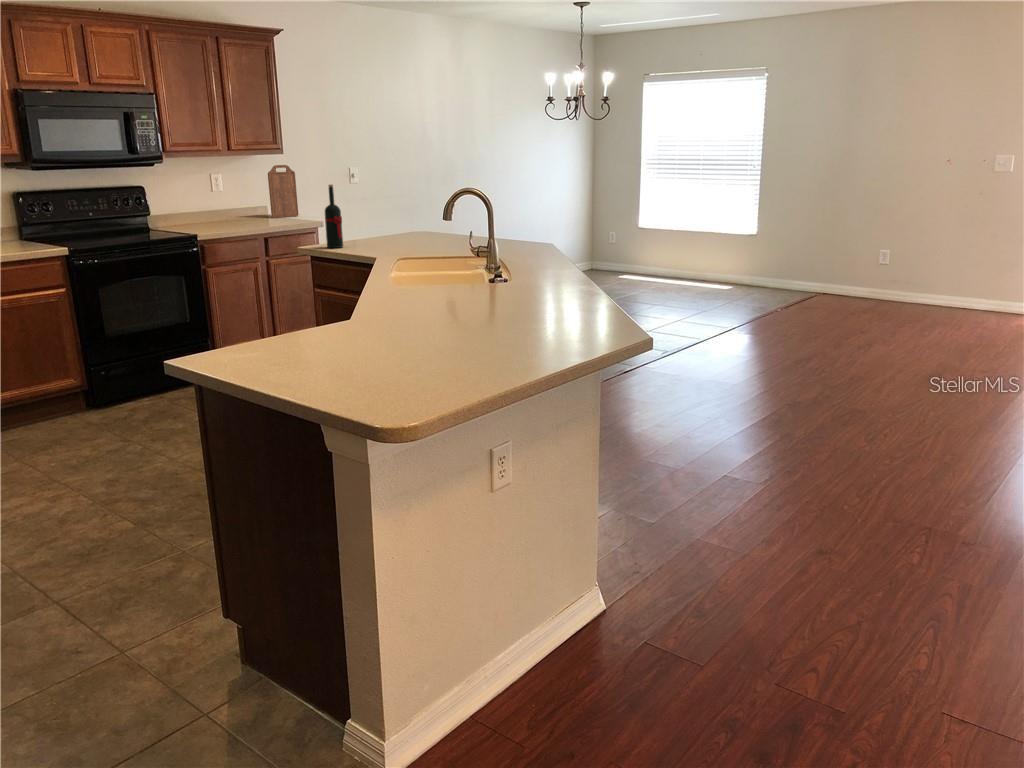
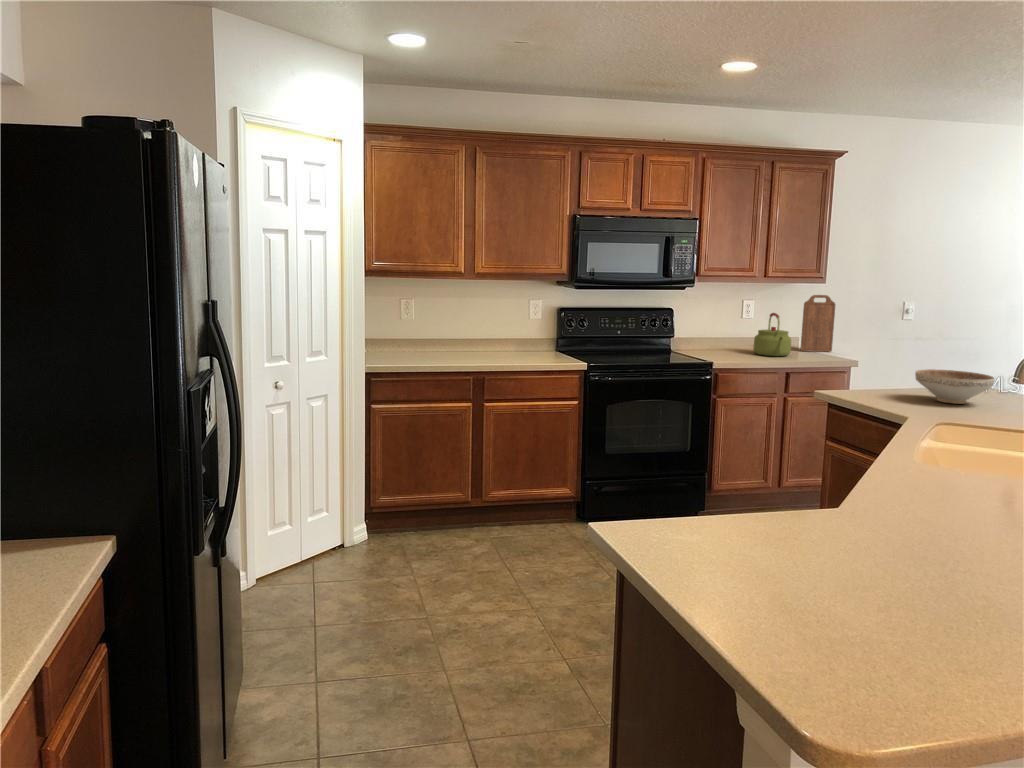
kettle: none [229,184,264,224] -> present [753,313,791,356]
wine bottle: present [325,185,343,248] -> none [850,322,874,397]
decorative bowl: none [374,219,430,245] -> present [915,369,994,404]

